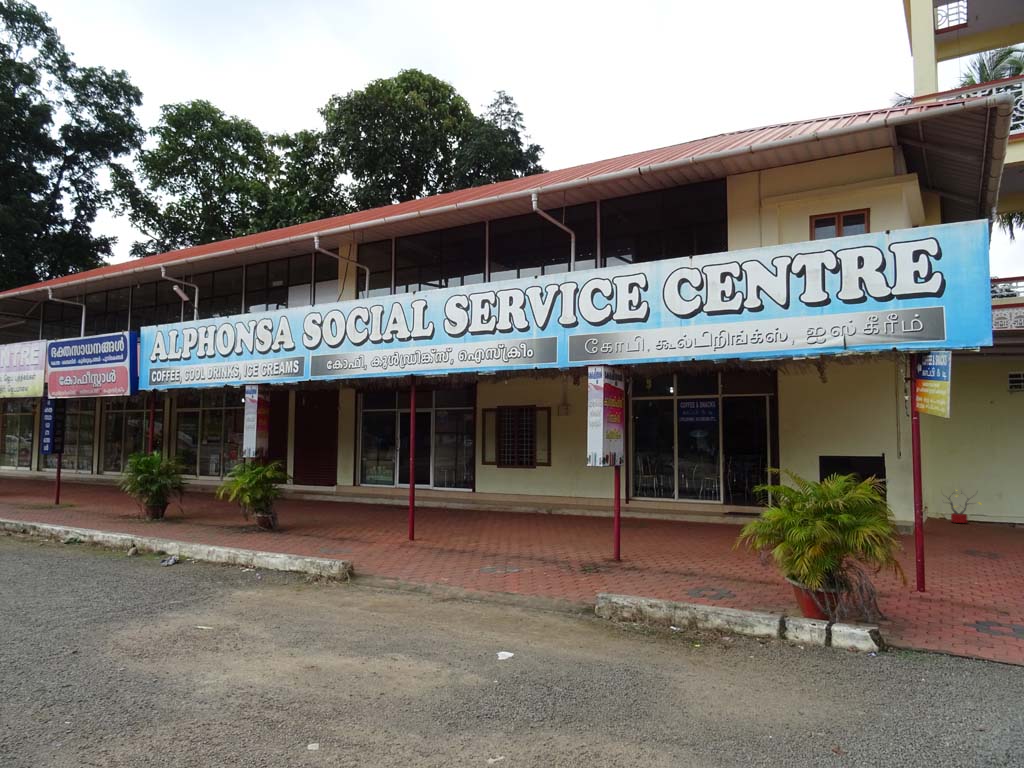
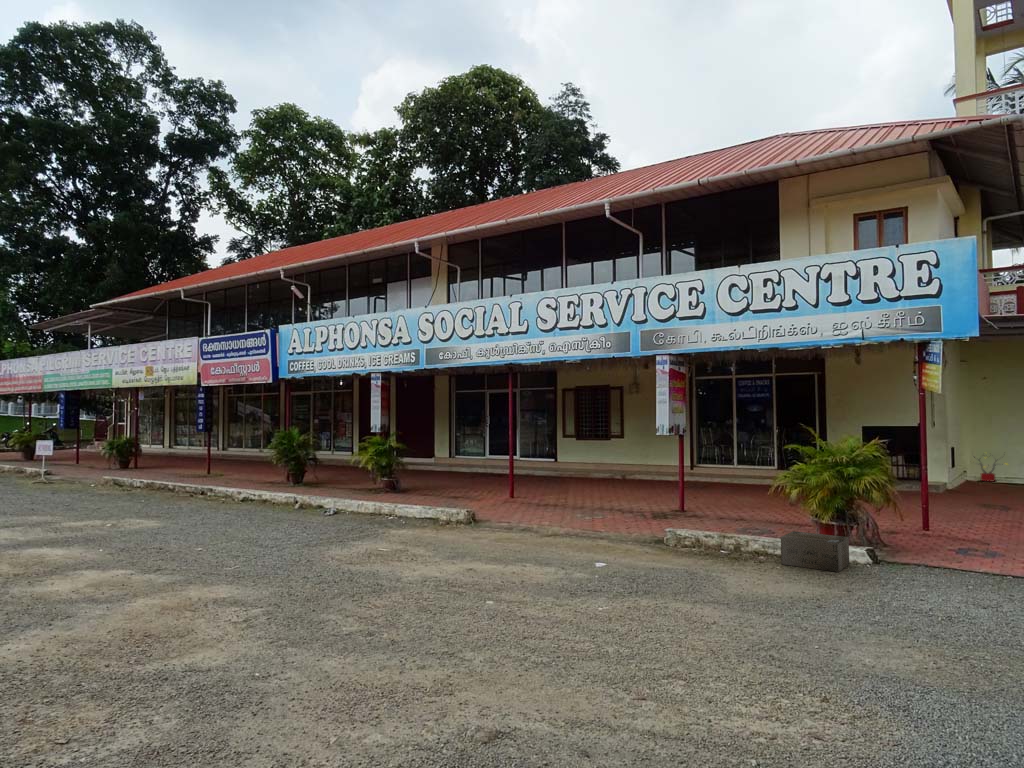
cardboard box: none [753,601,845,665] -> present [781,531,849,572]

